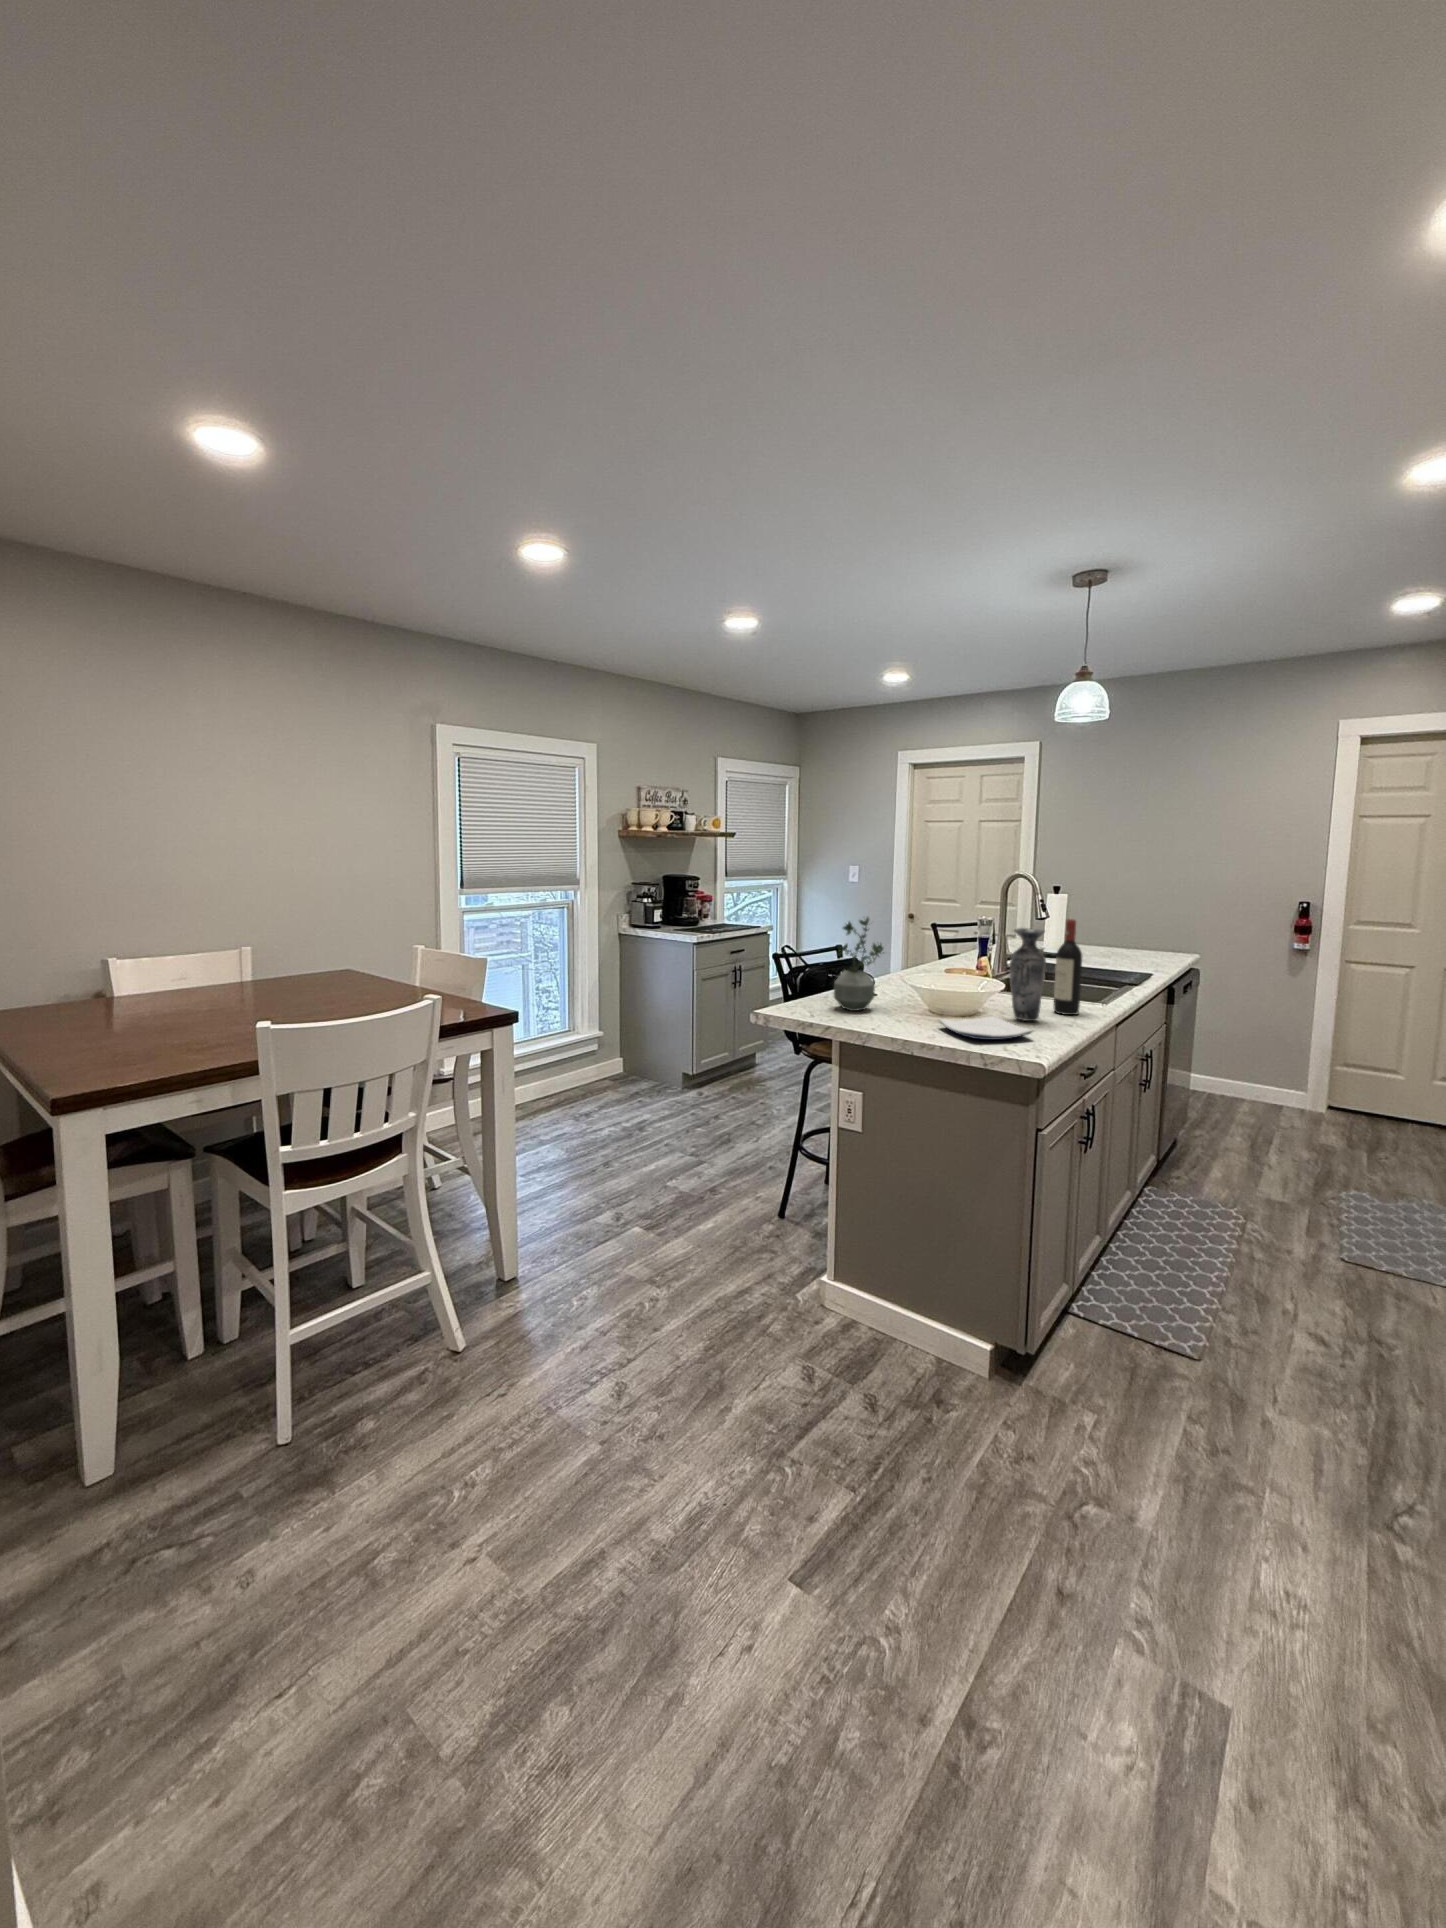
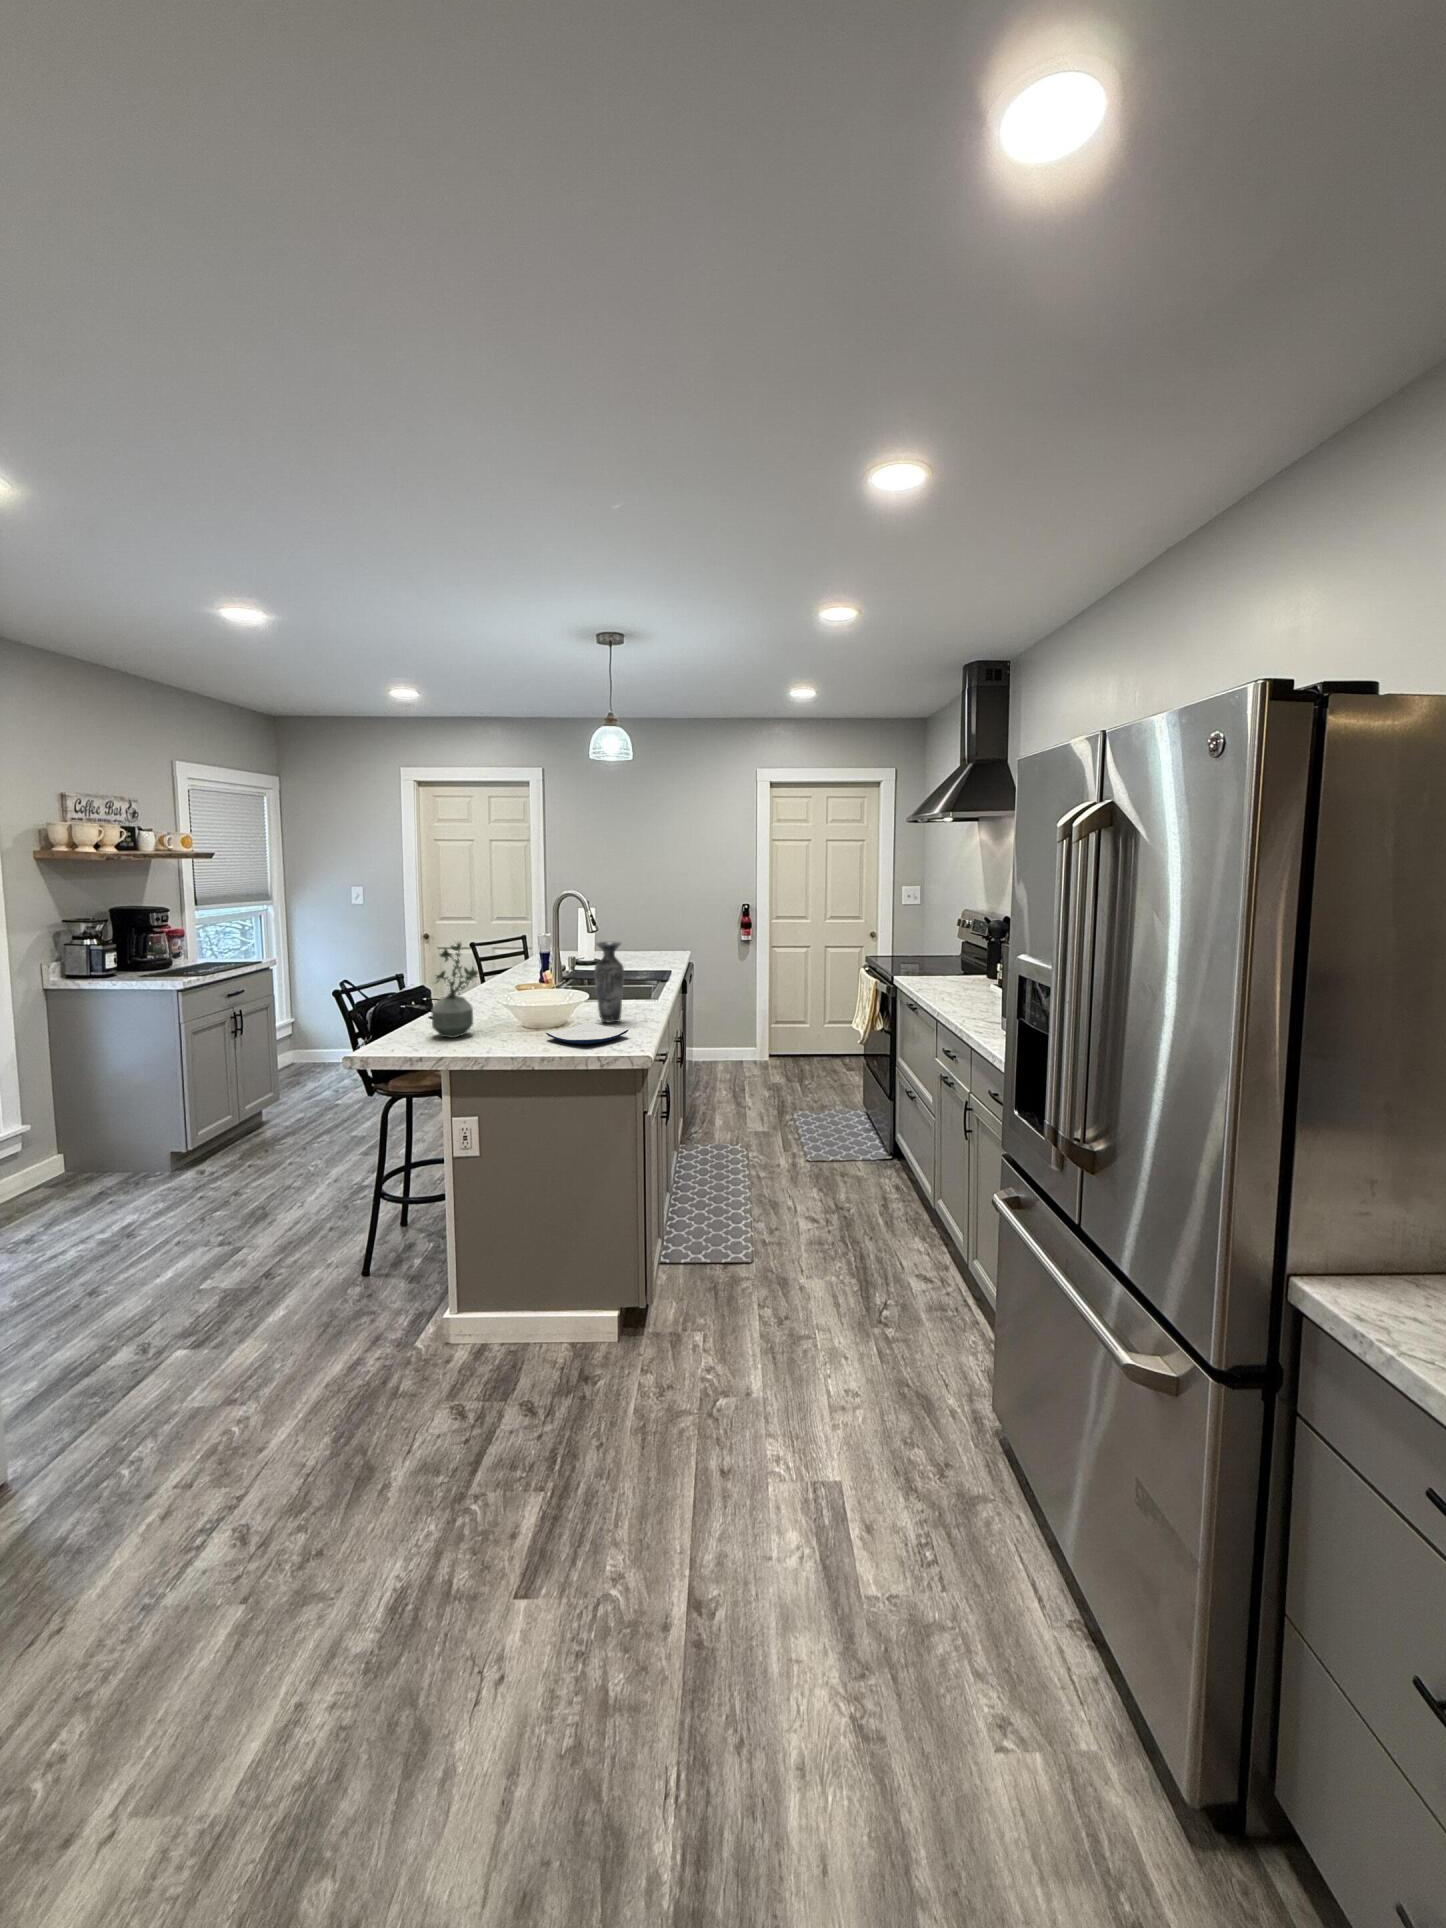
wine bottle: present [1054,919,1082,1015] -> none [625,931,645,1013]

